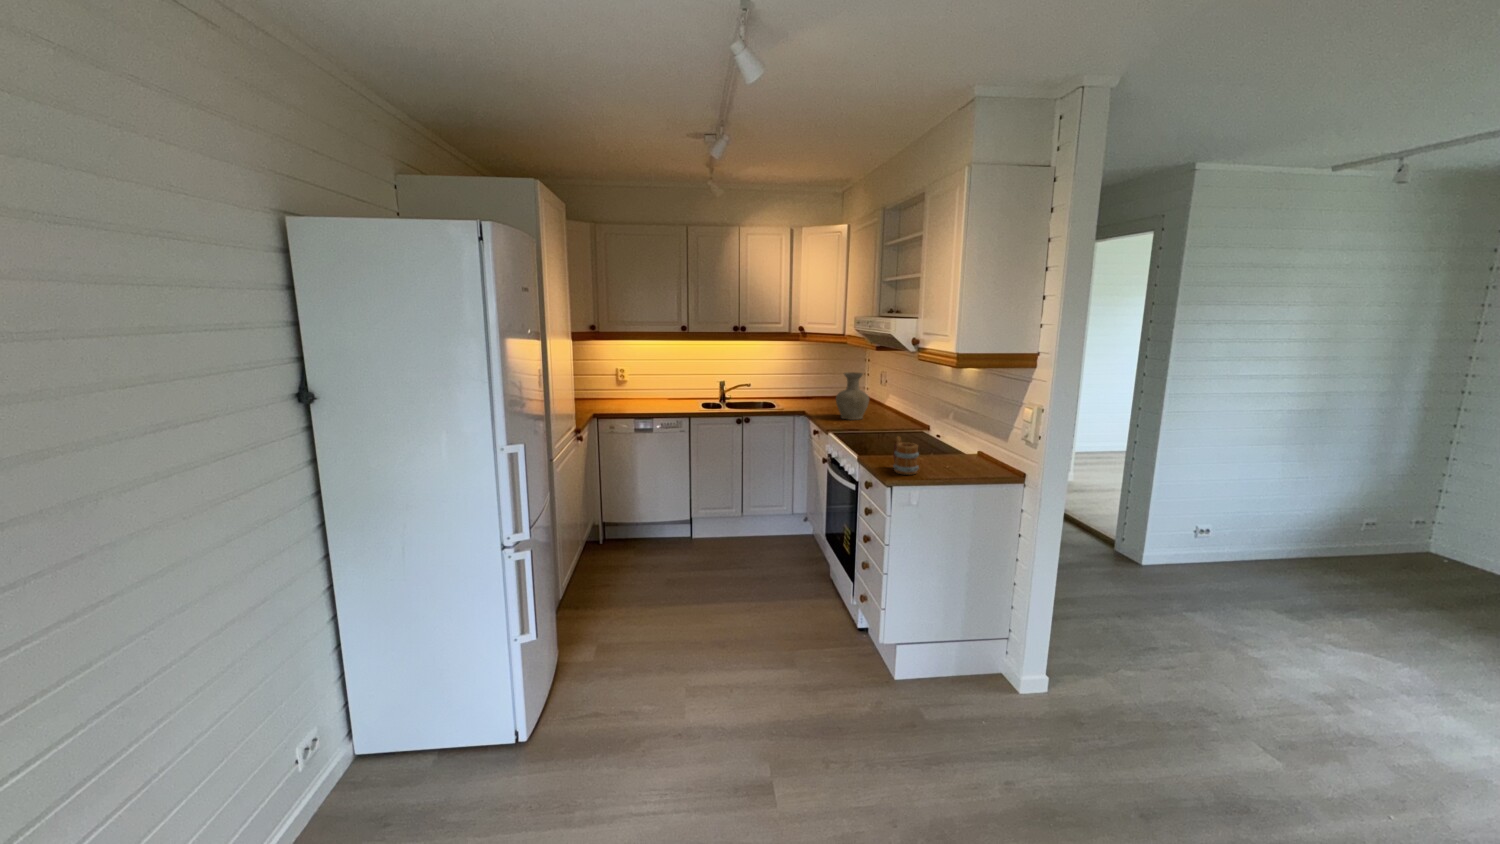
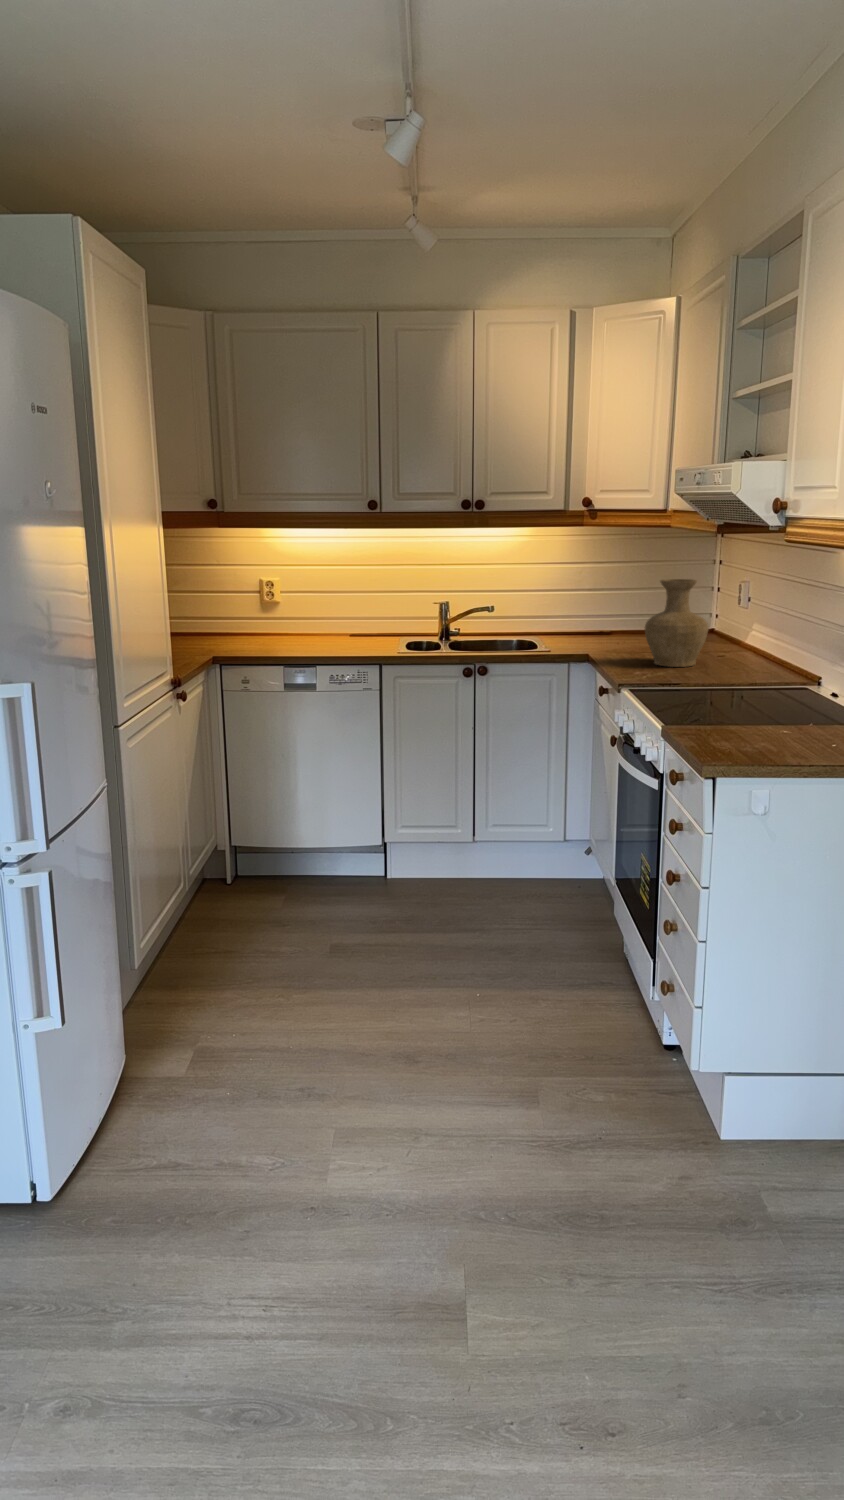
mug: present [893,436,919,475] -> none [722,686,772,757]

